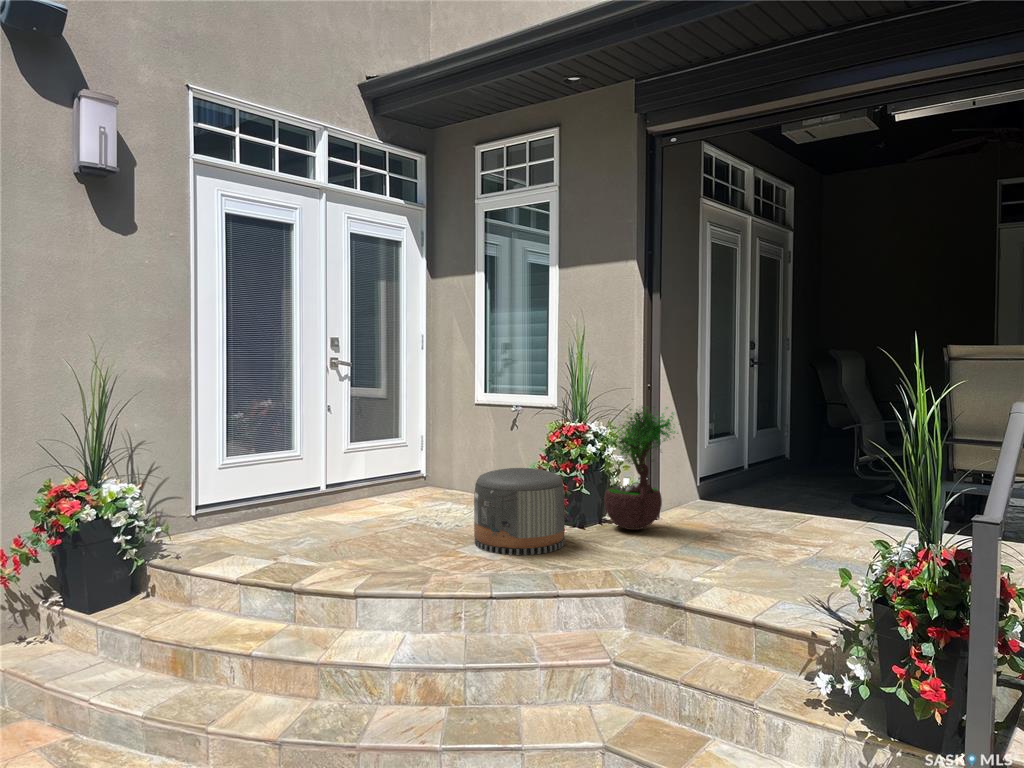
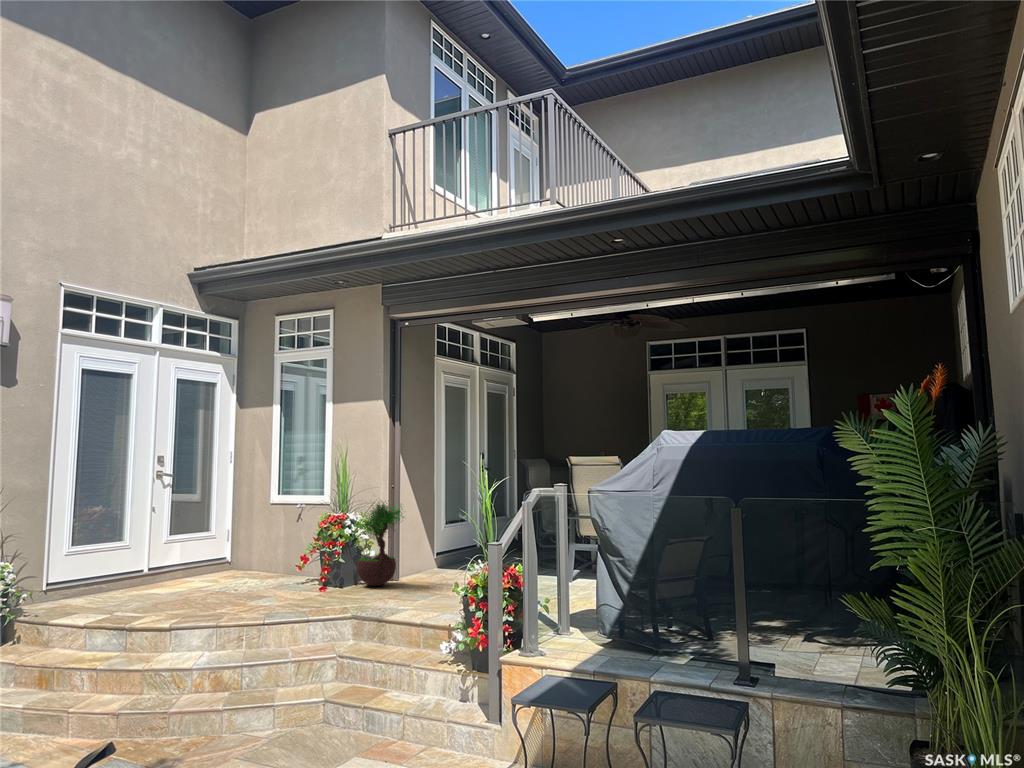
pouf: present [474,468,565,555] -> none [260,545,325,603]

